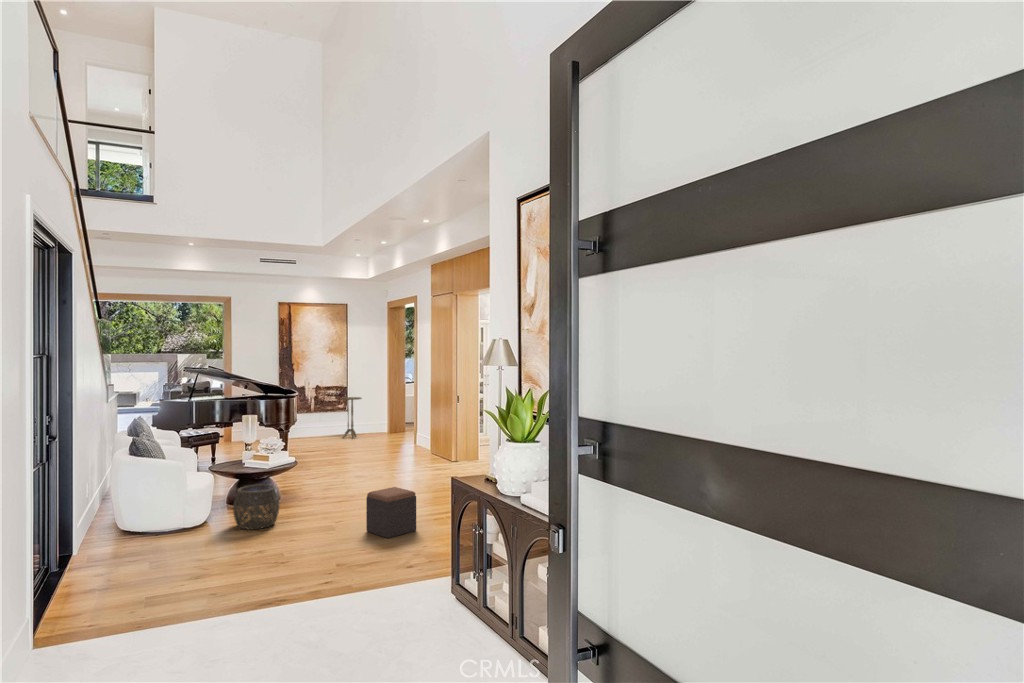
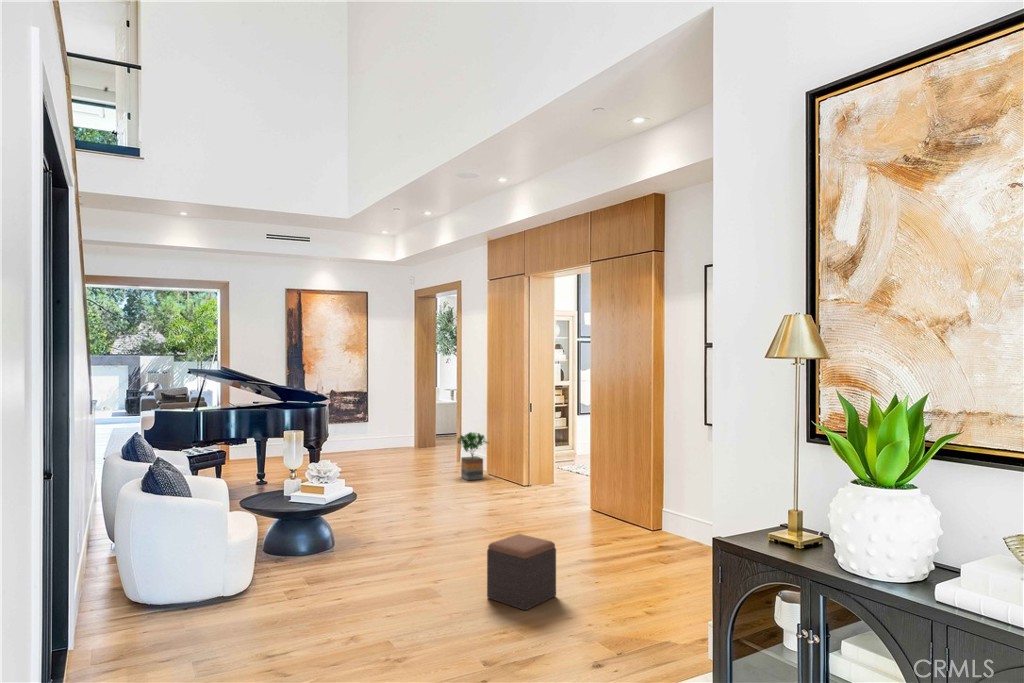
side table: present [340,397,361,439] -> none [360,405,386,456]
potted tree: none [404,418,432,457] -> present [458,432,489,480]
woven basket: present [233,484,280,529] -> none [293,530,357,597]

